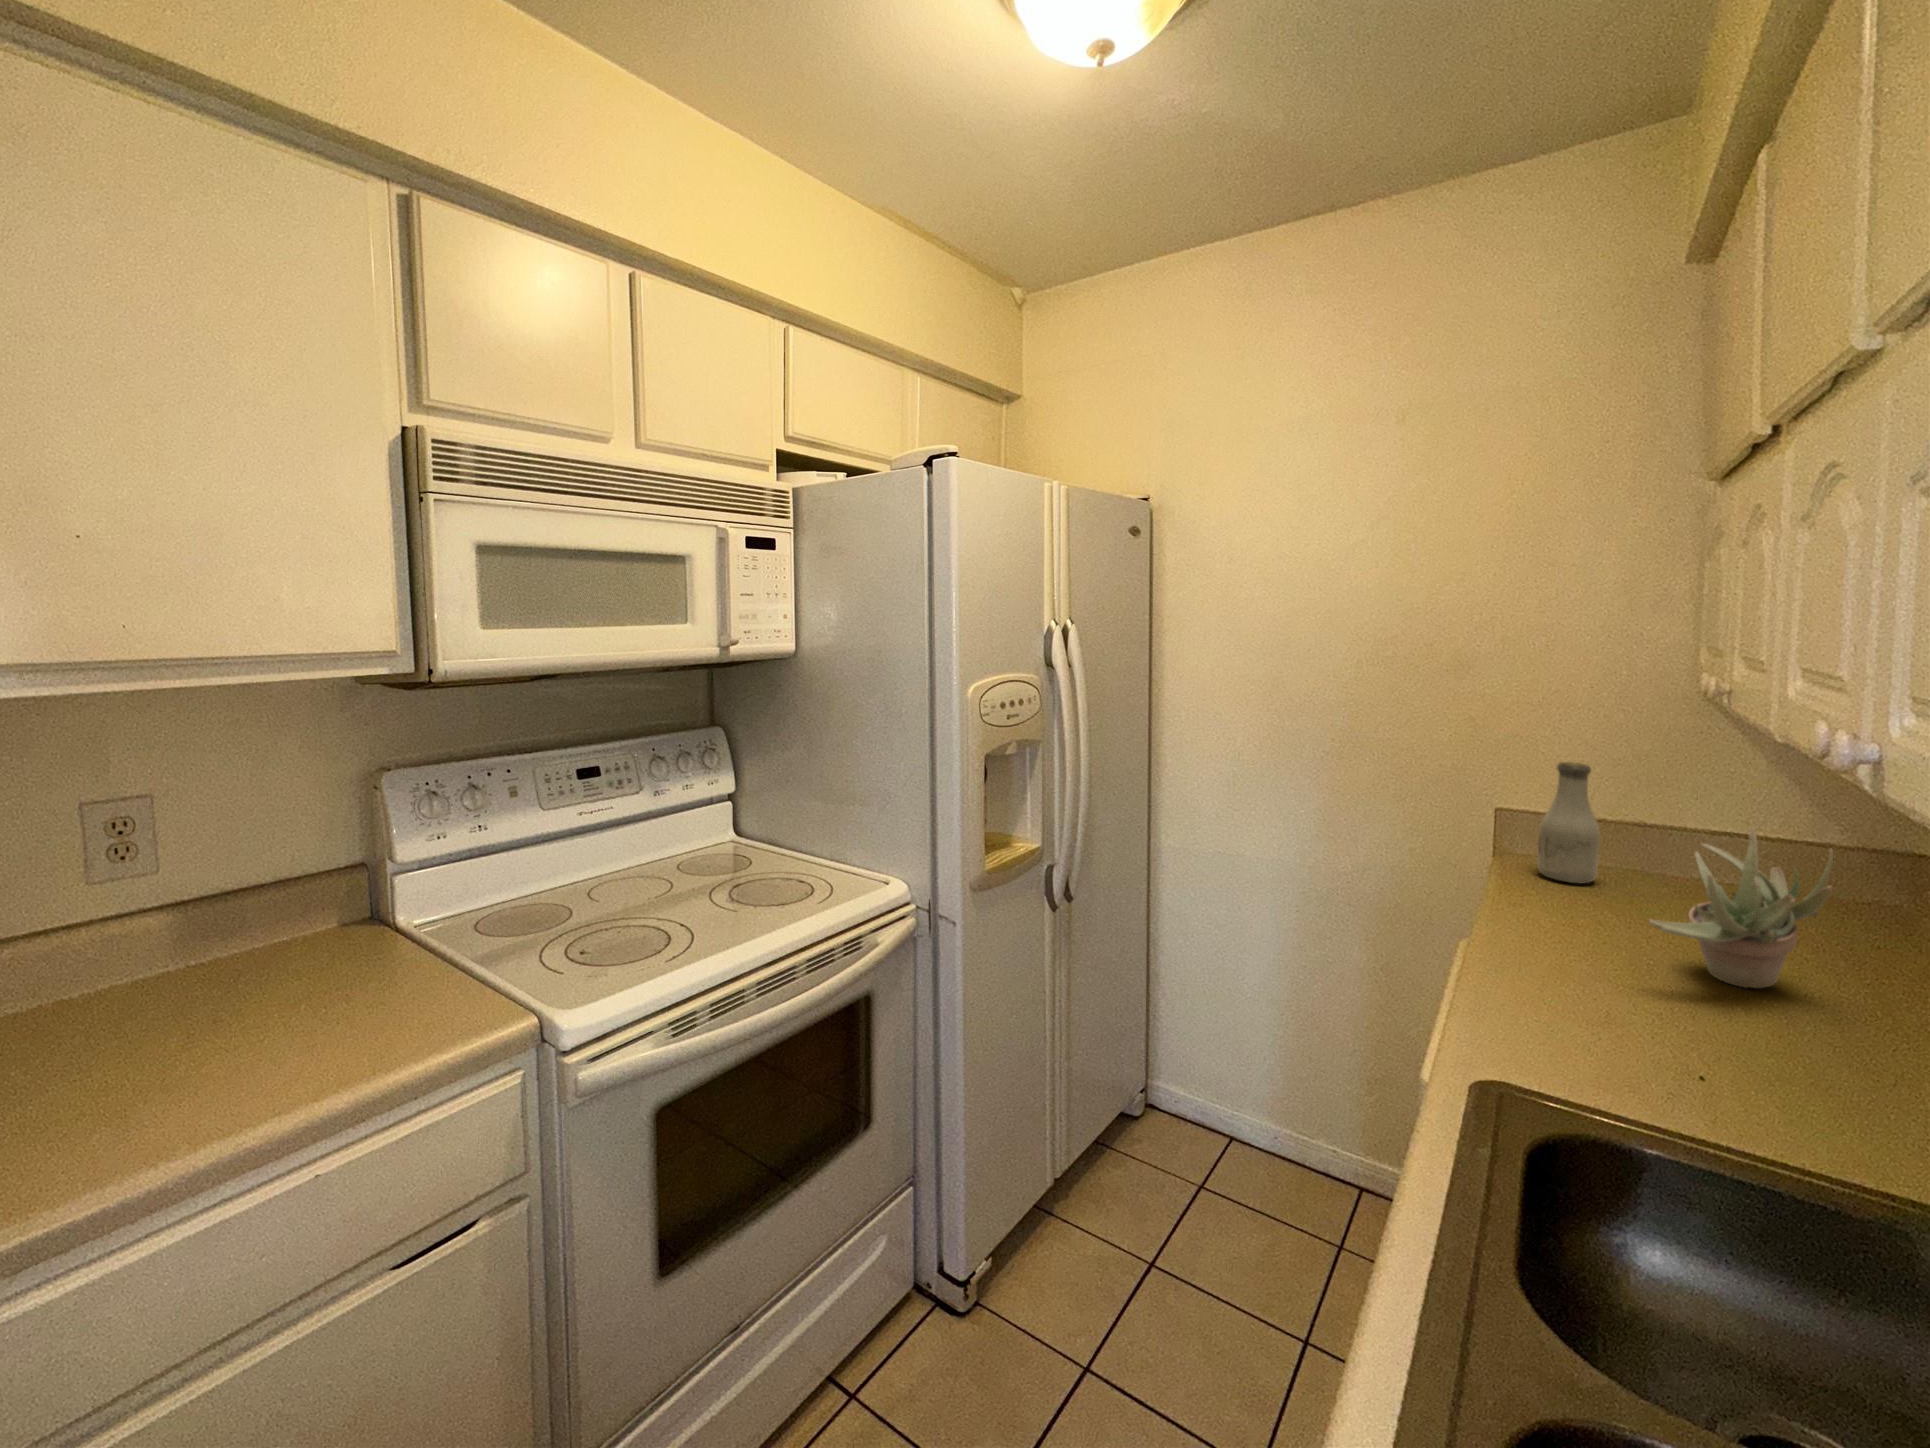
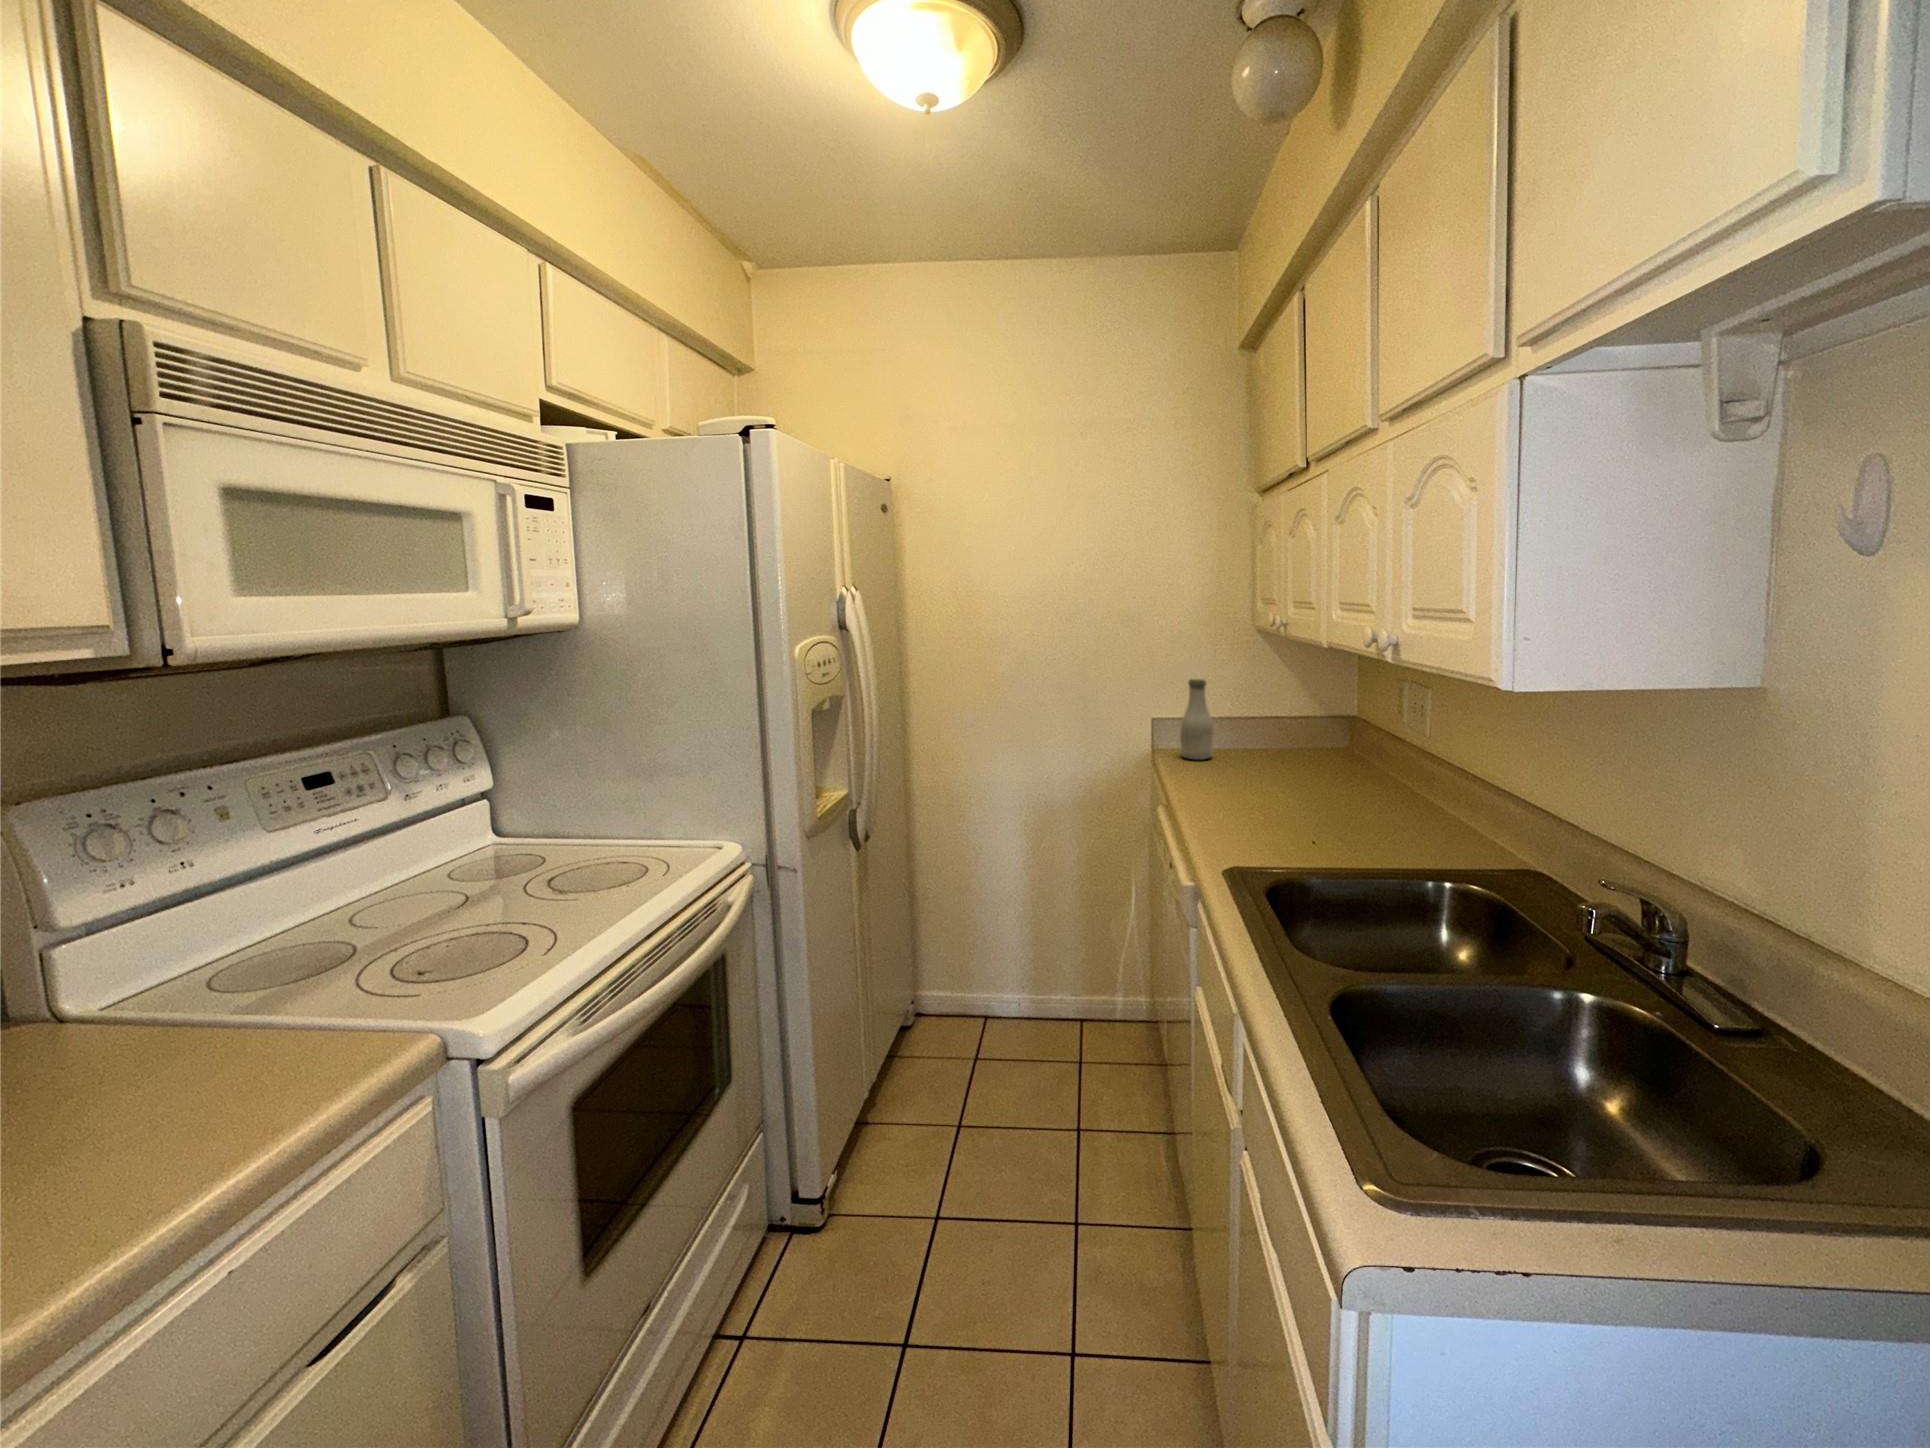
succulent plant: present [1649,826,1833,988] -> none [1265,700,1340,797]

